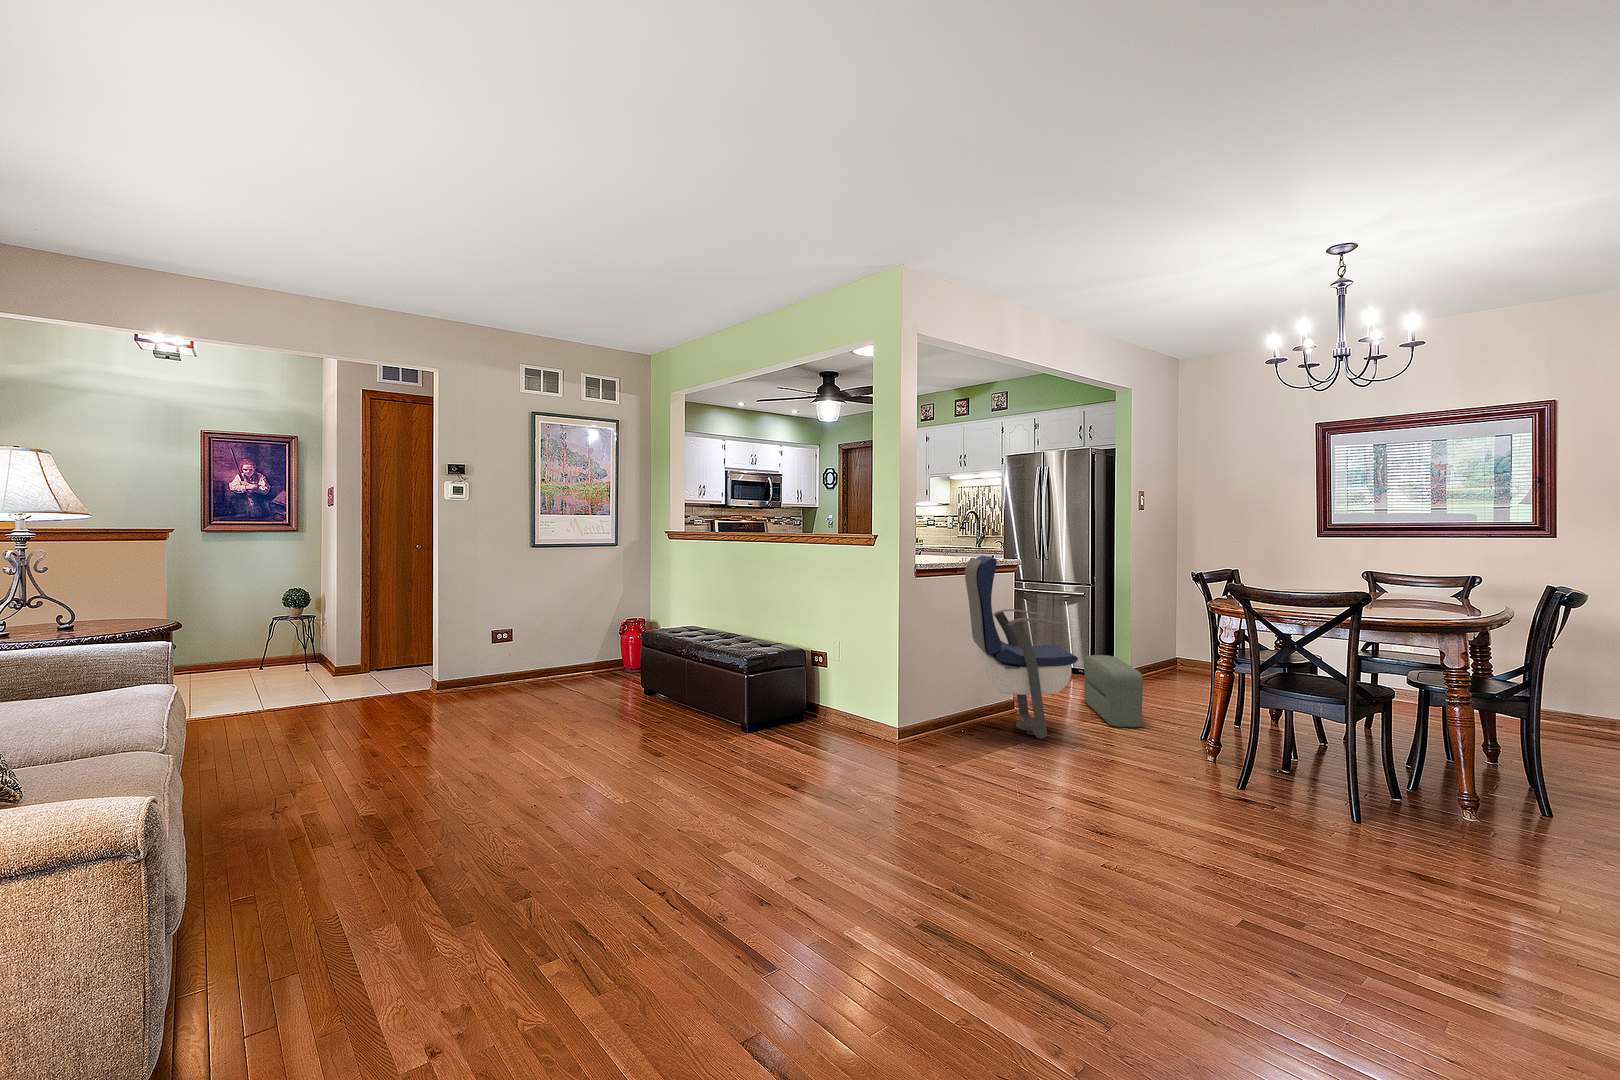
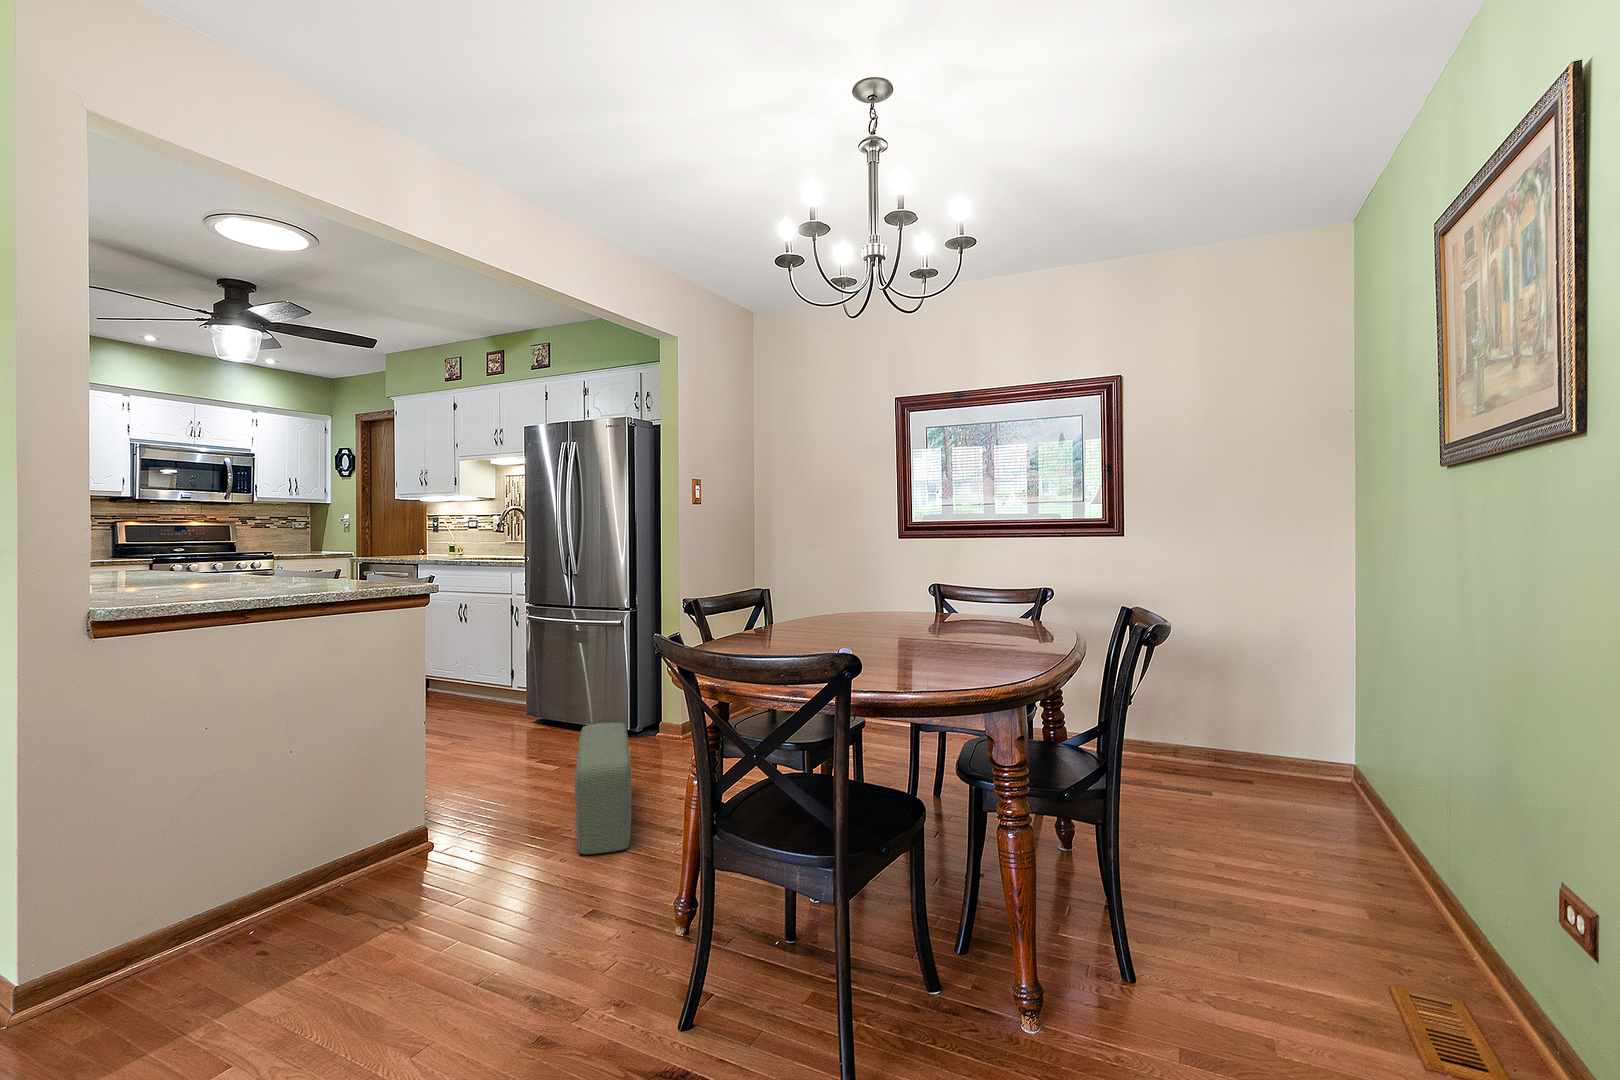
armchair: present [965,556,1078,738] -> none [249,586,488,931]

